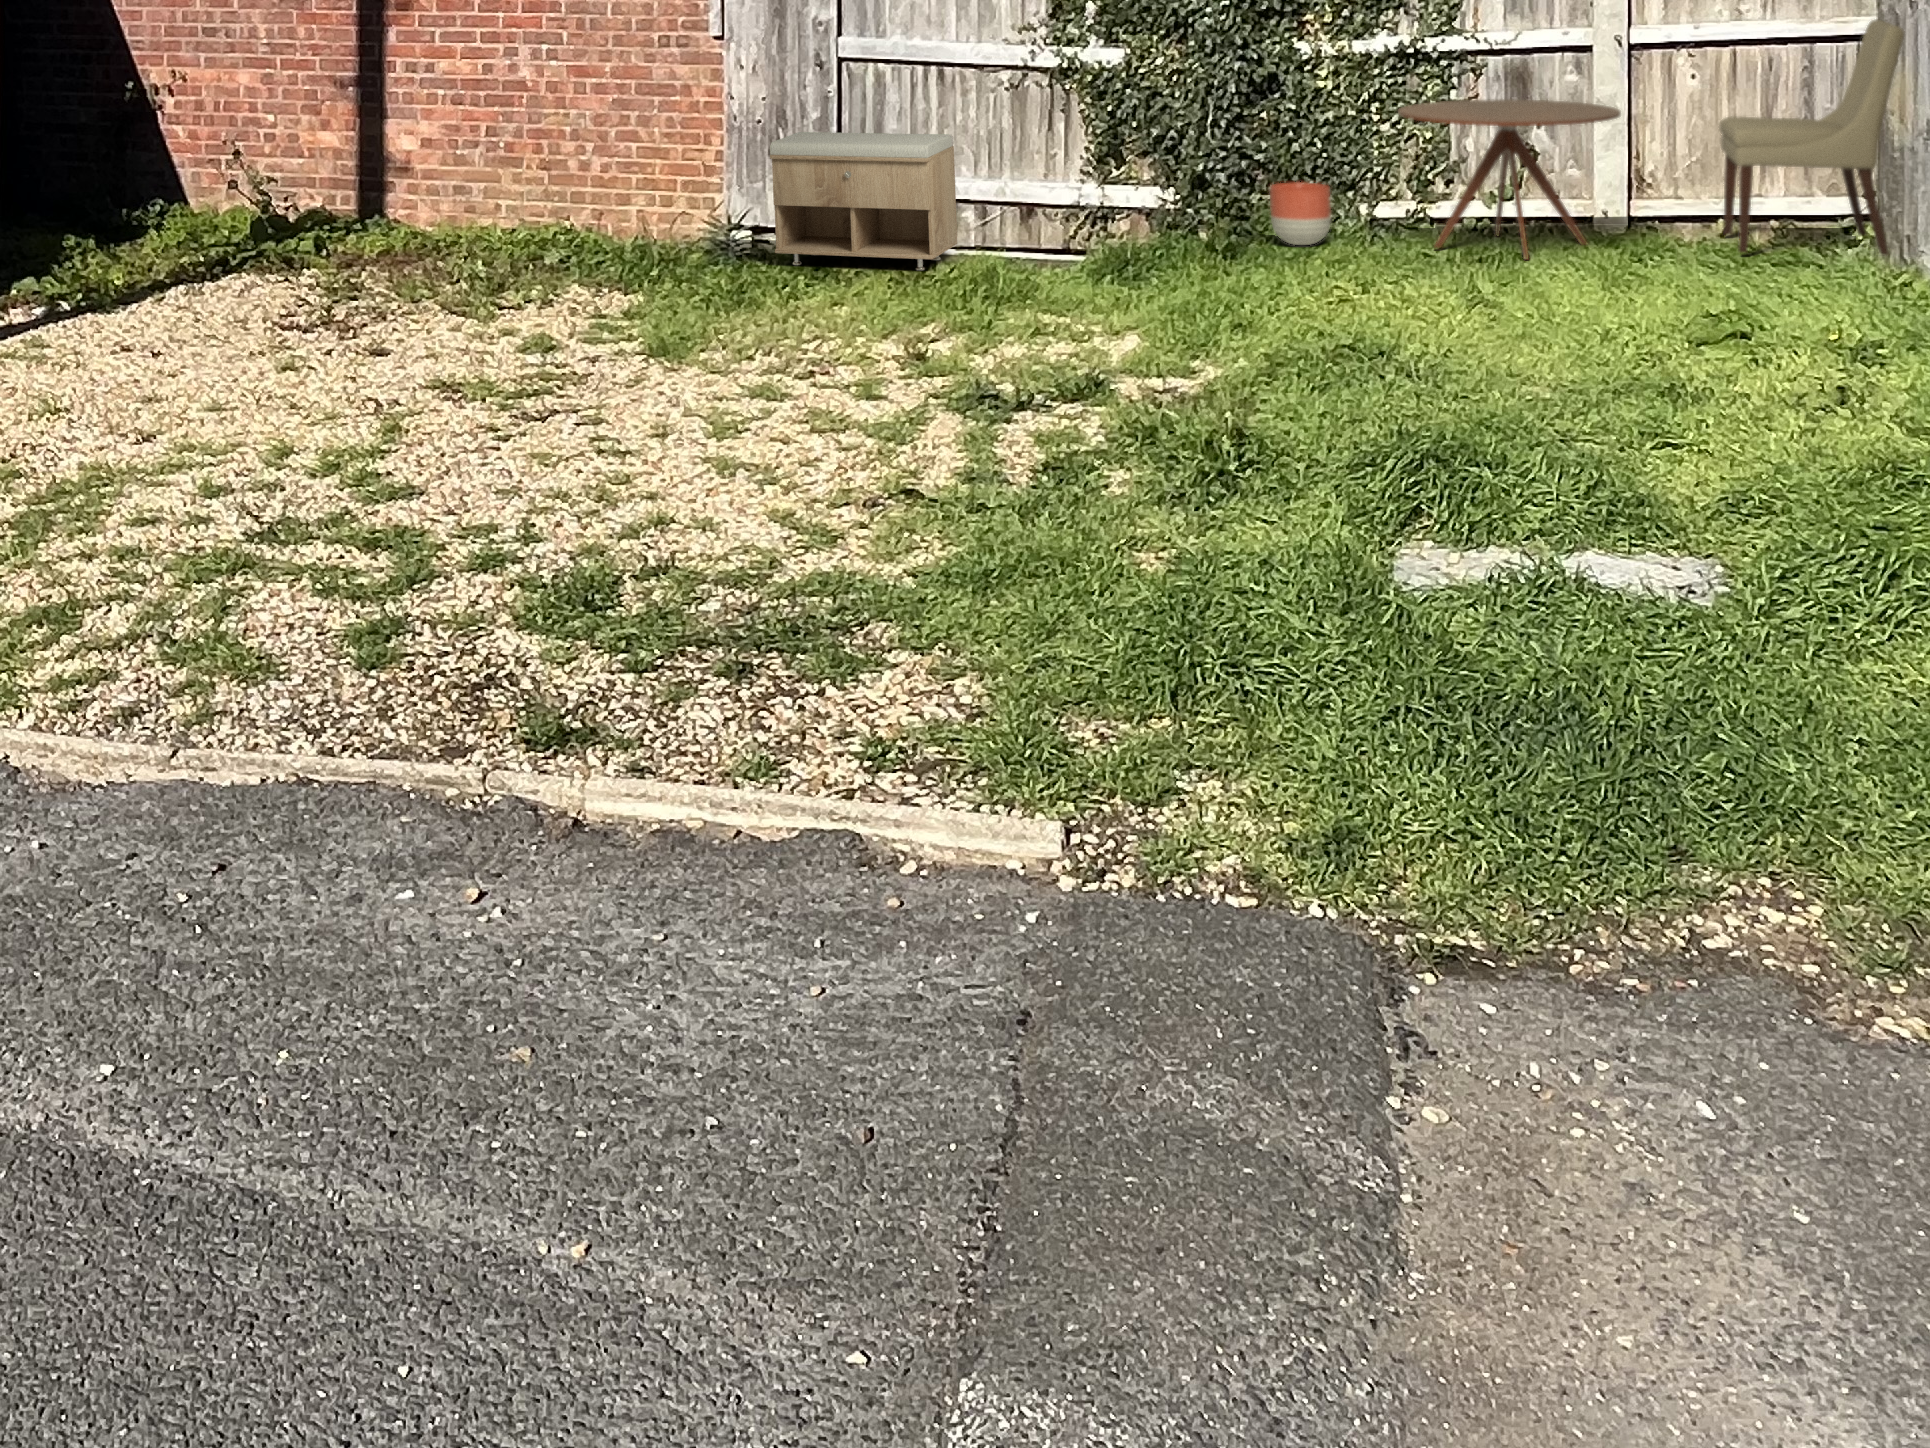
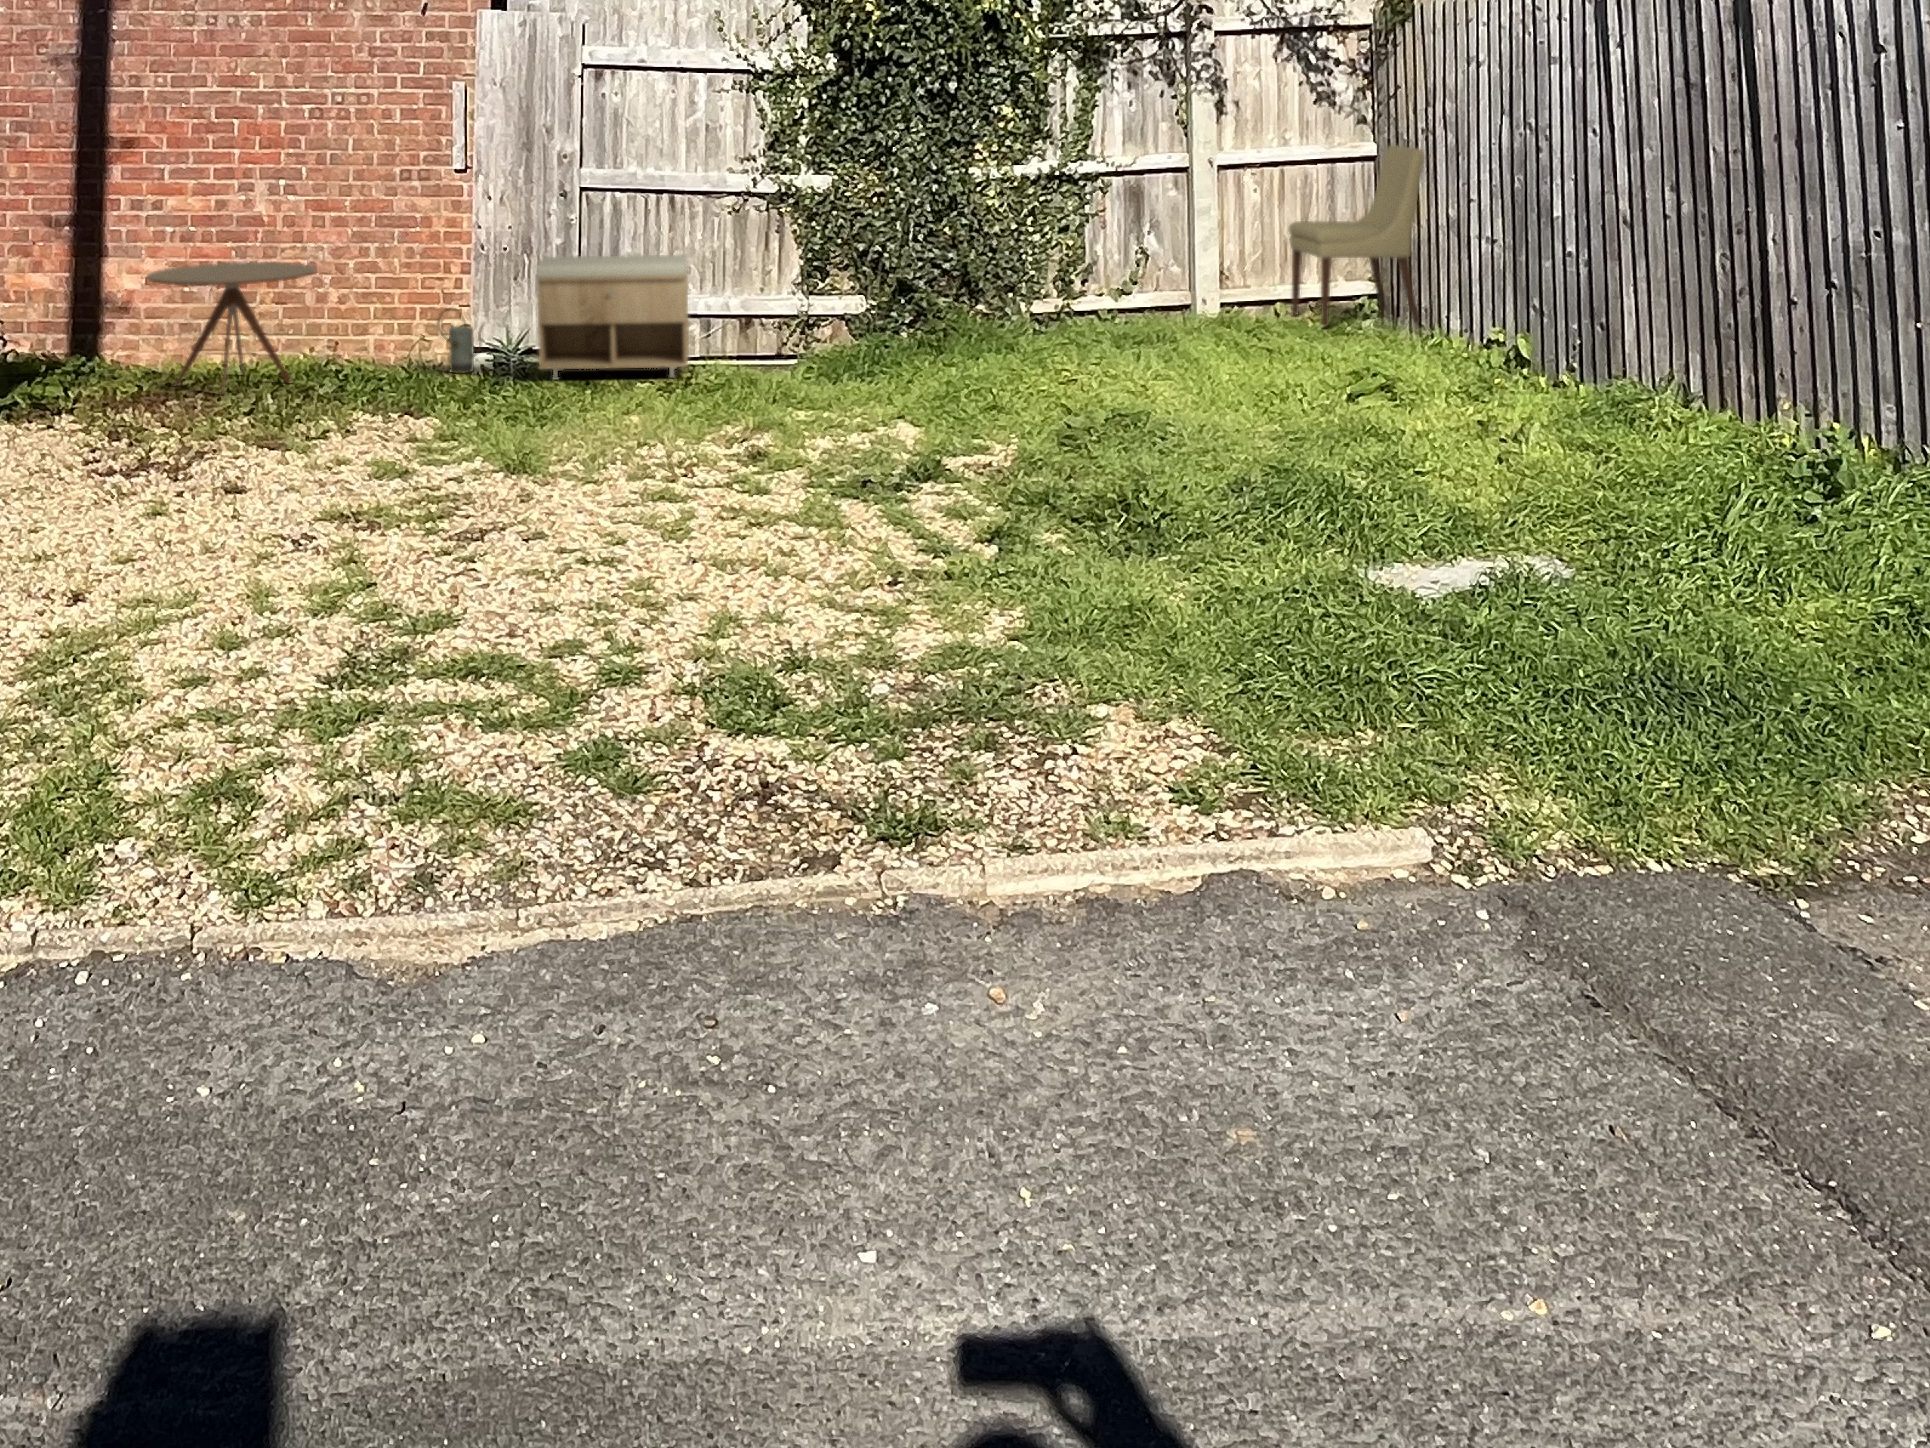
round table: present [1398,99,1621,260] -> present [147,262,316,394]
planter: present [1270,182,1331,245] -> none [959,286,1008,339]
watering can: none [693,183,737,252] -> present [438,309,483,373]

